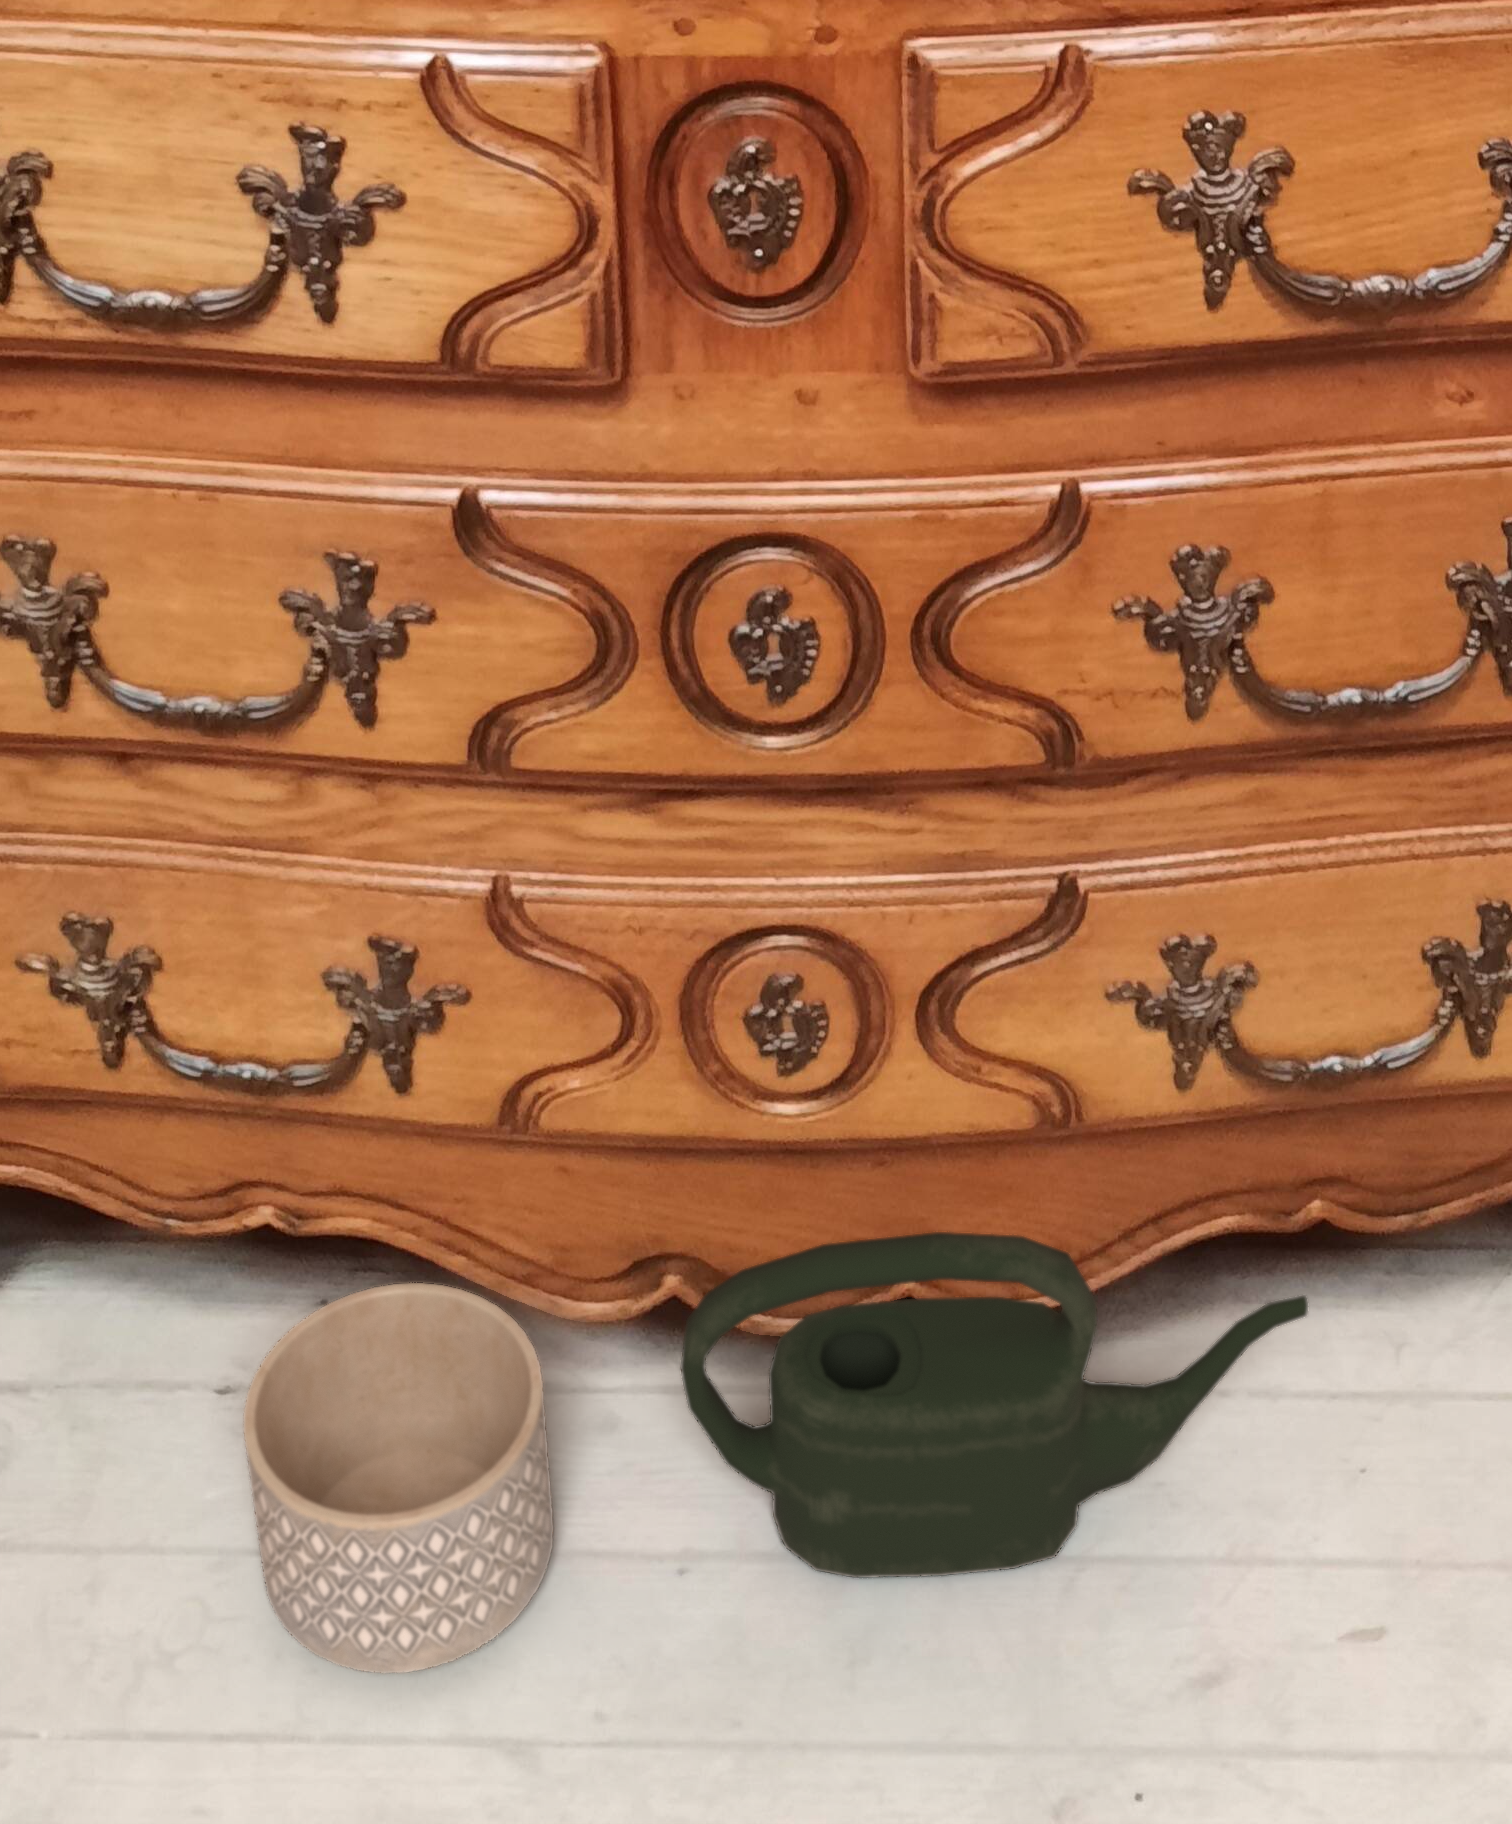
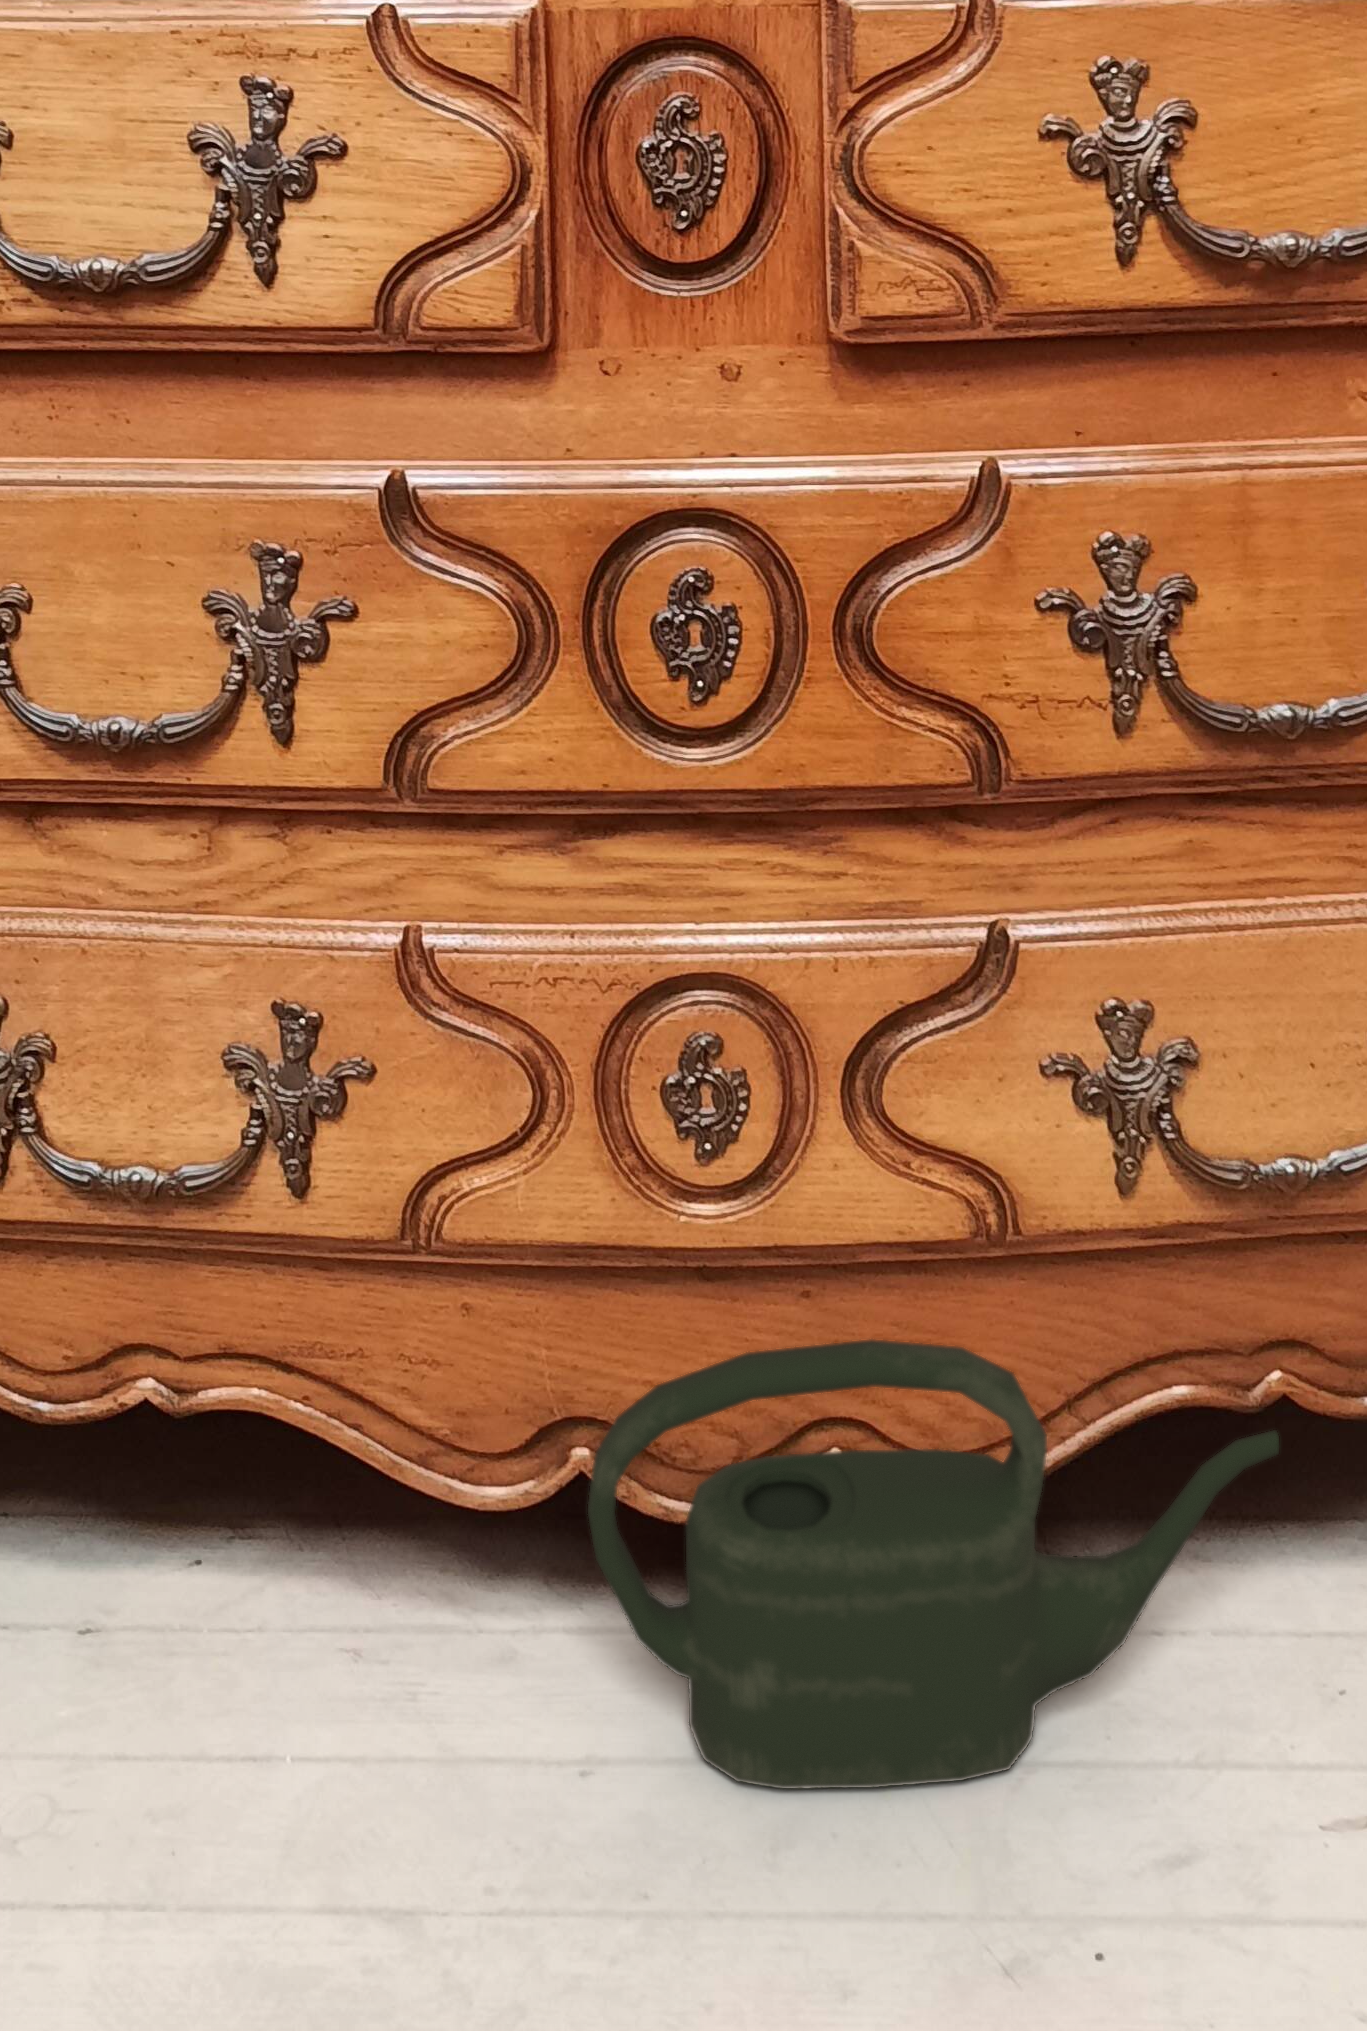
planter: present [244,1283,554,1673] -> none [100,1437,441,1875]

